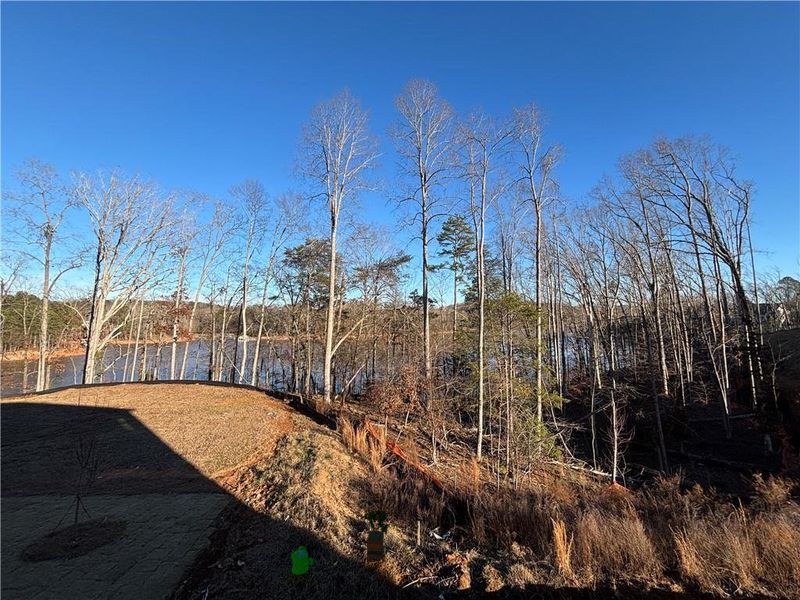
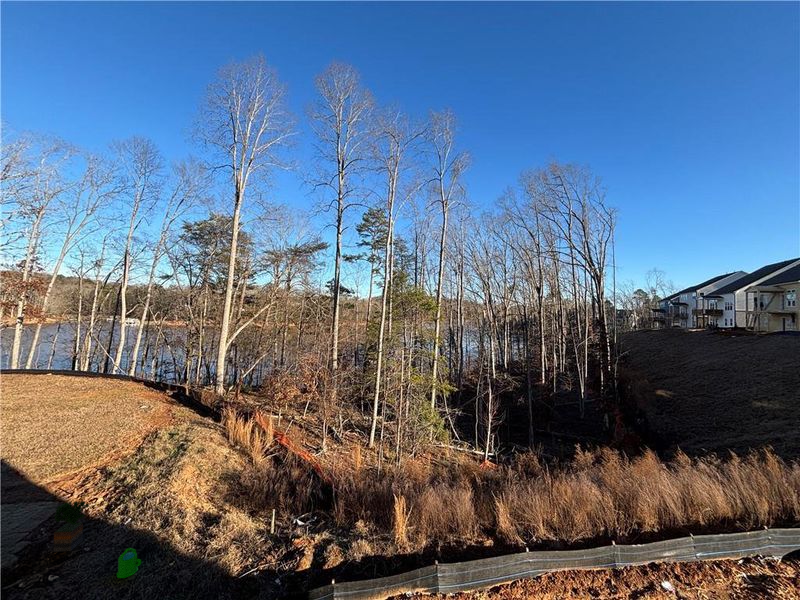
potted tree: present [364,510,390,559] -> present [54,501,89,552]

